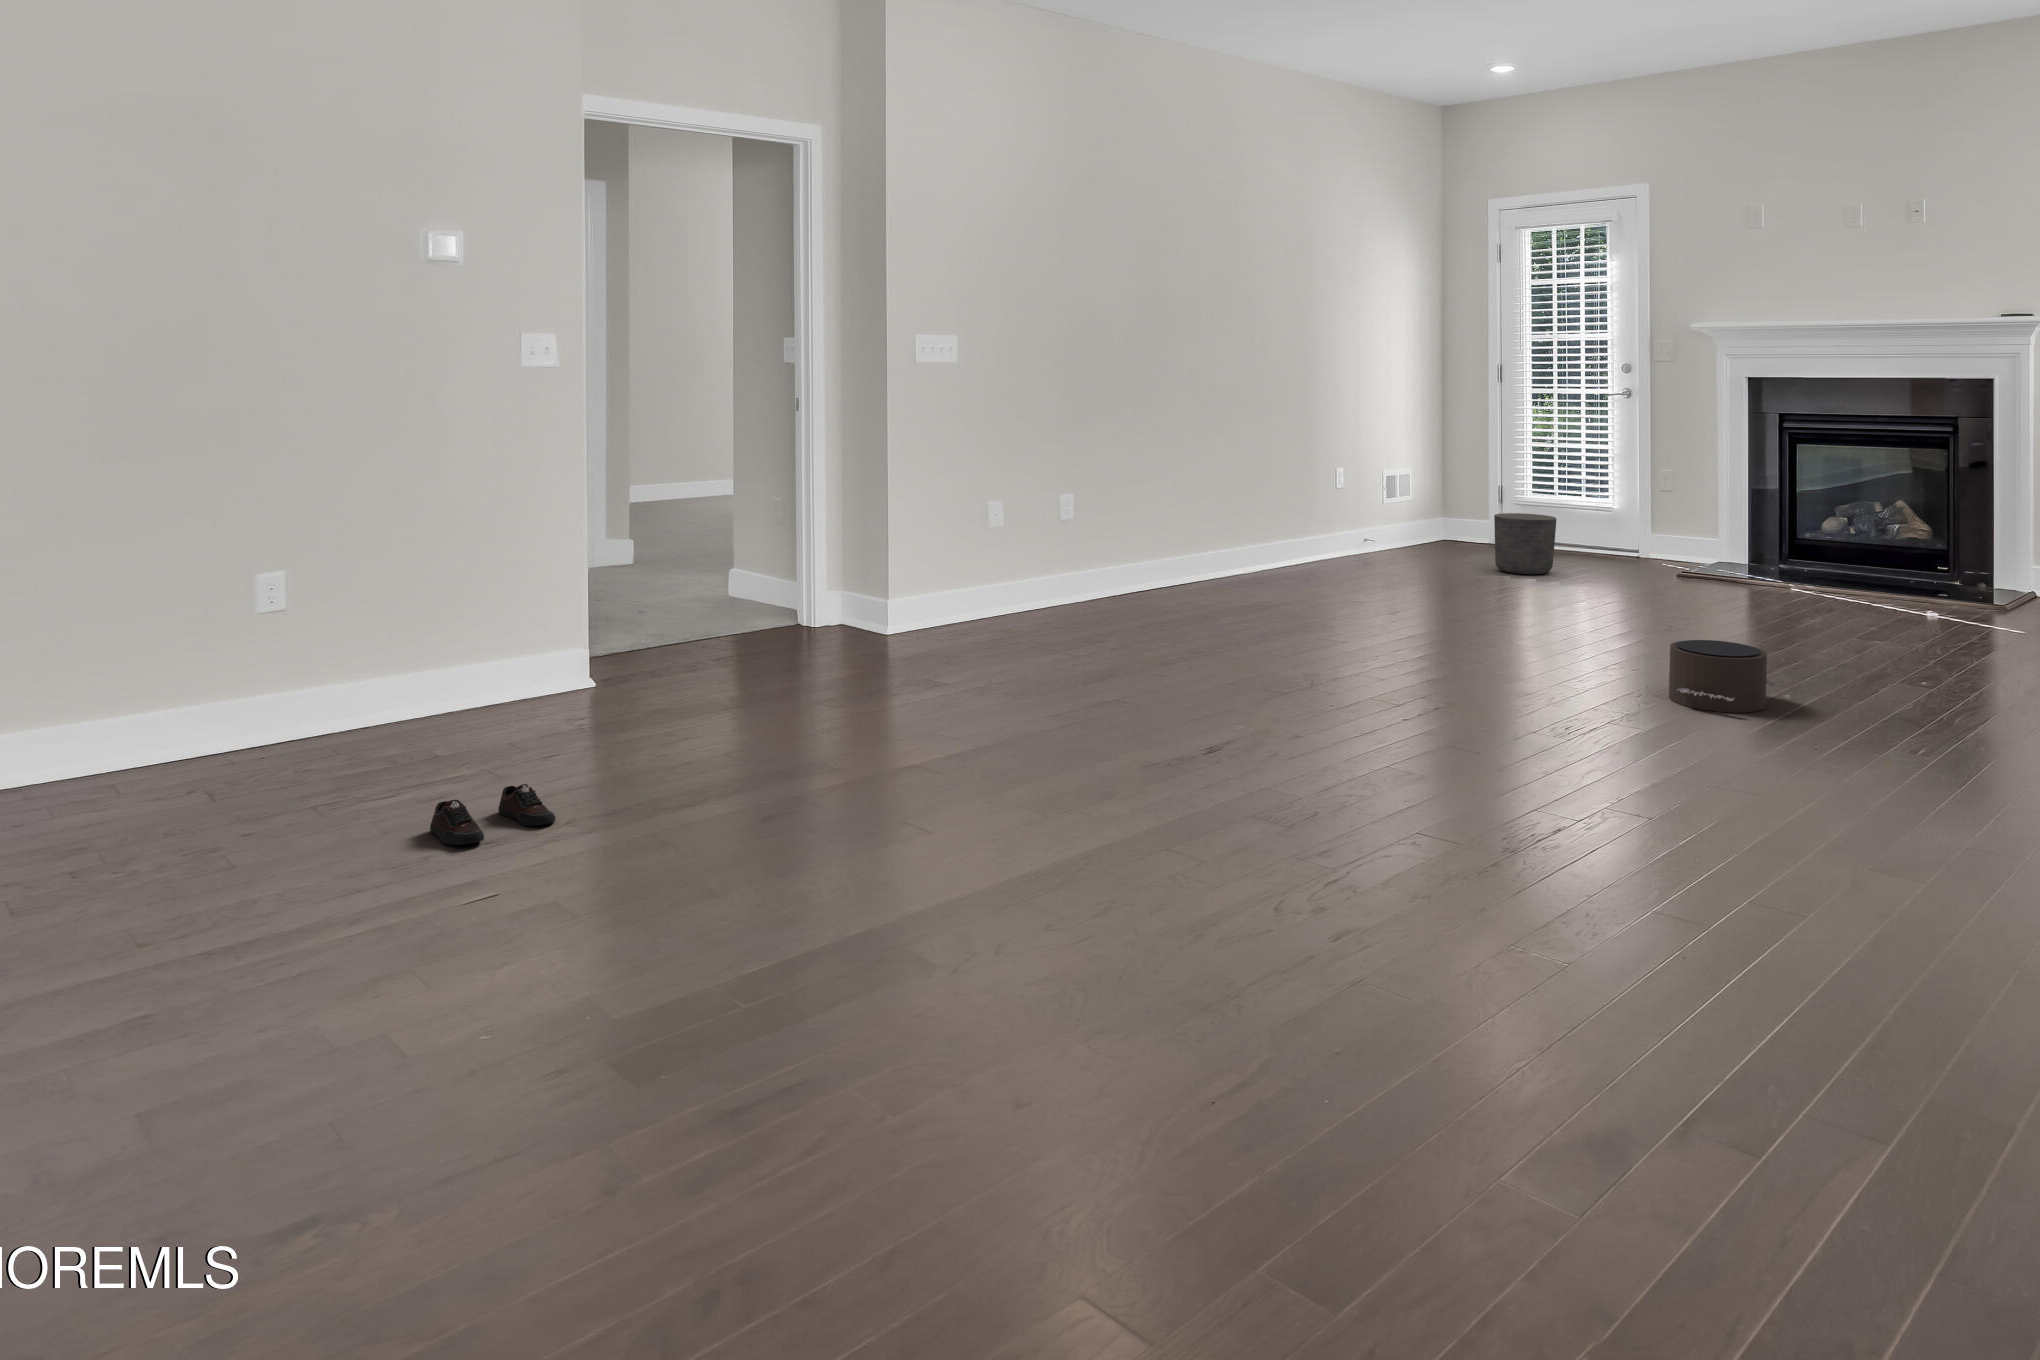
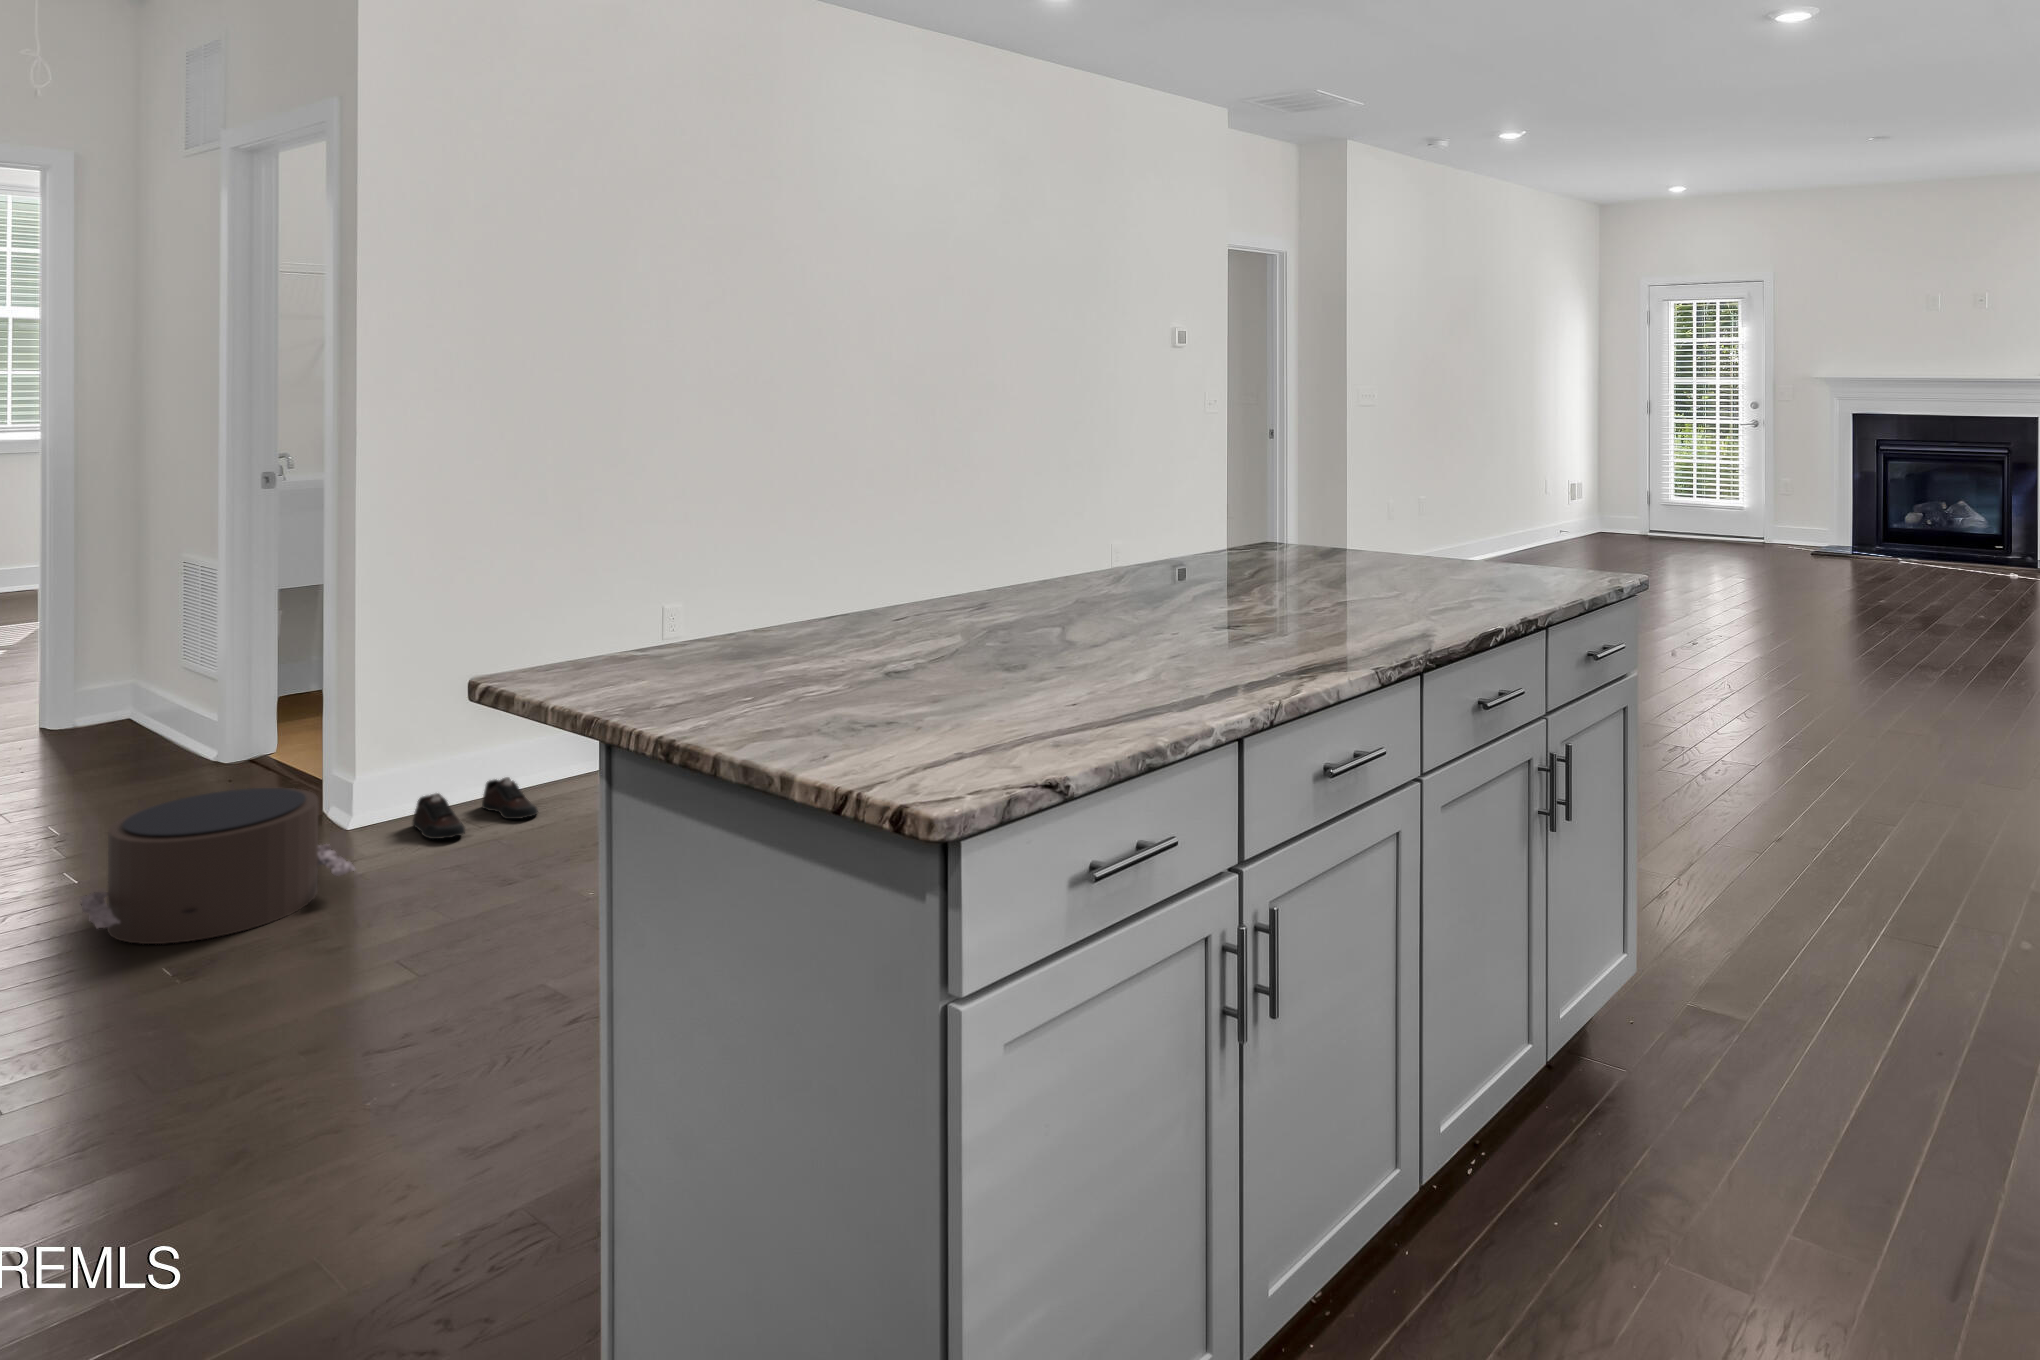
planter: present [1494,513,1557,575] -> none [1506,494,1571,556]
pouf: present [1669,640,1776,713] -> present [81,788,355,944]

